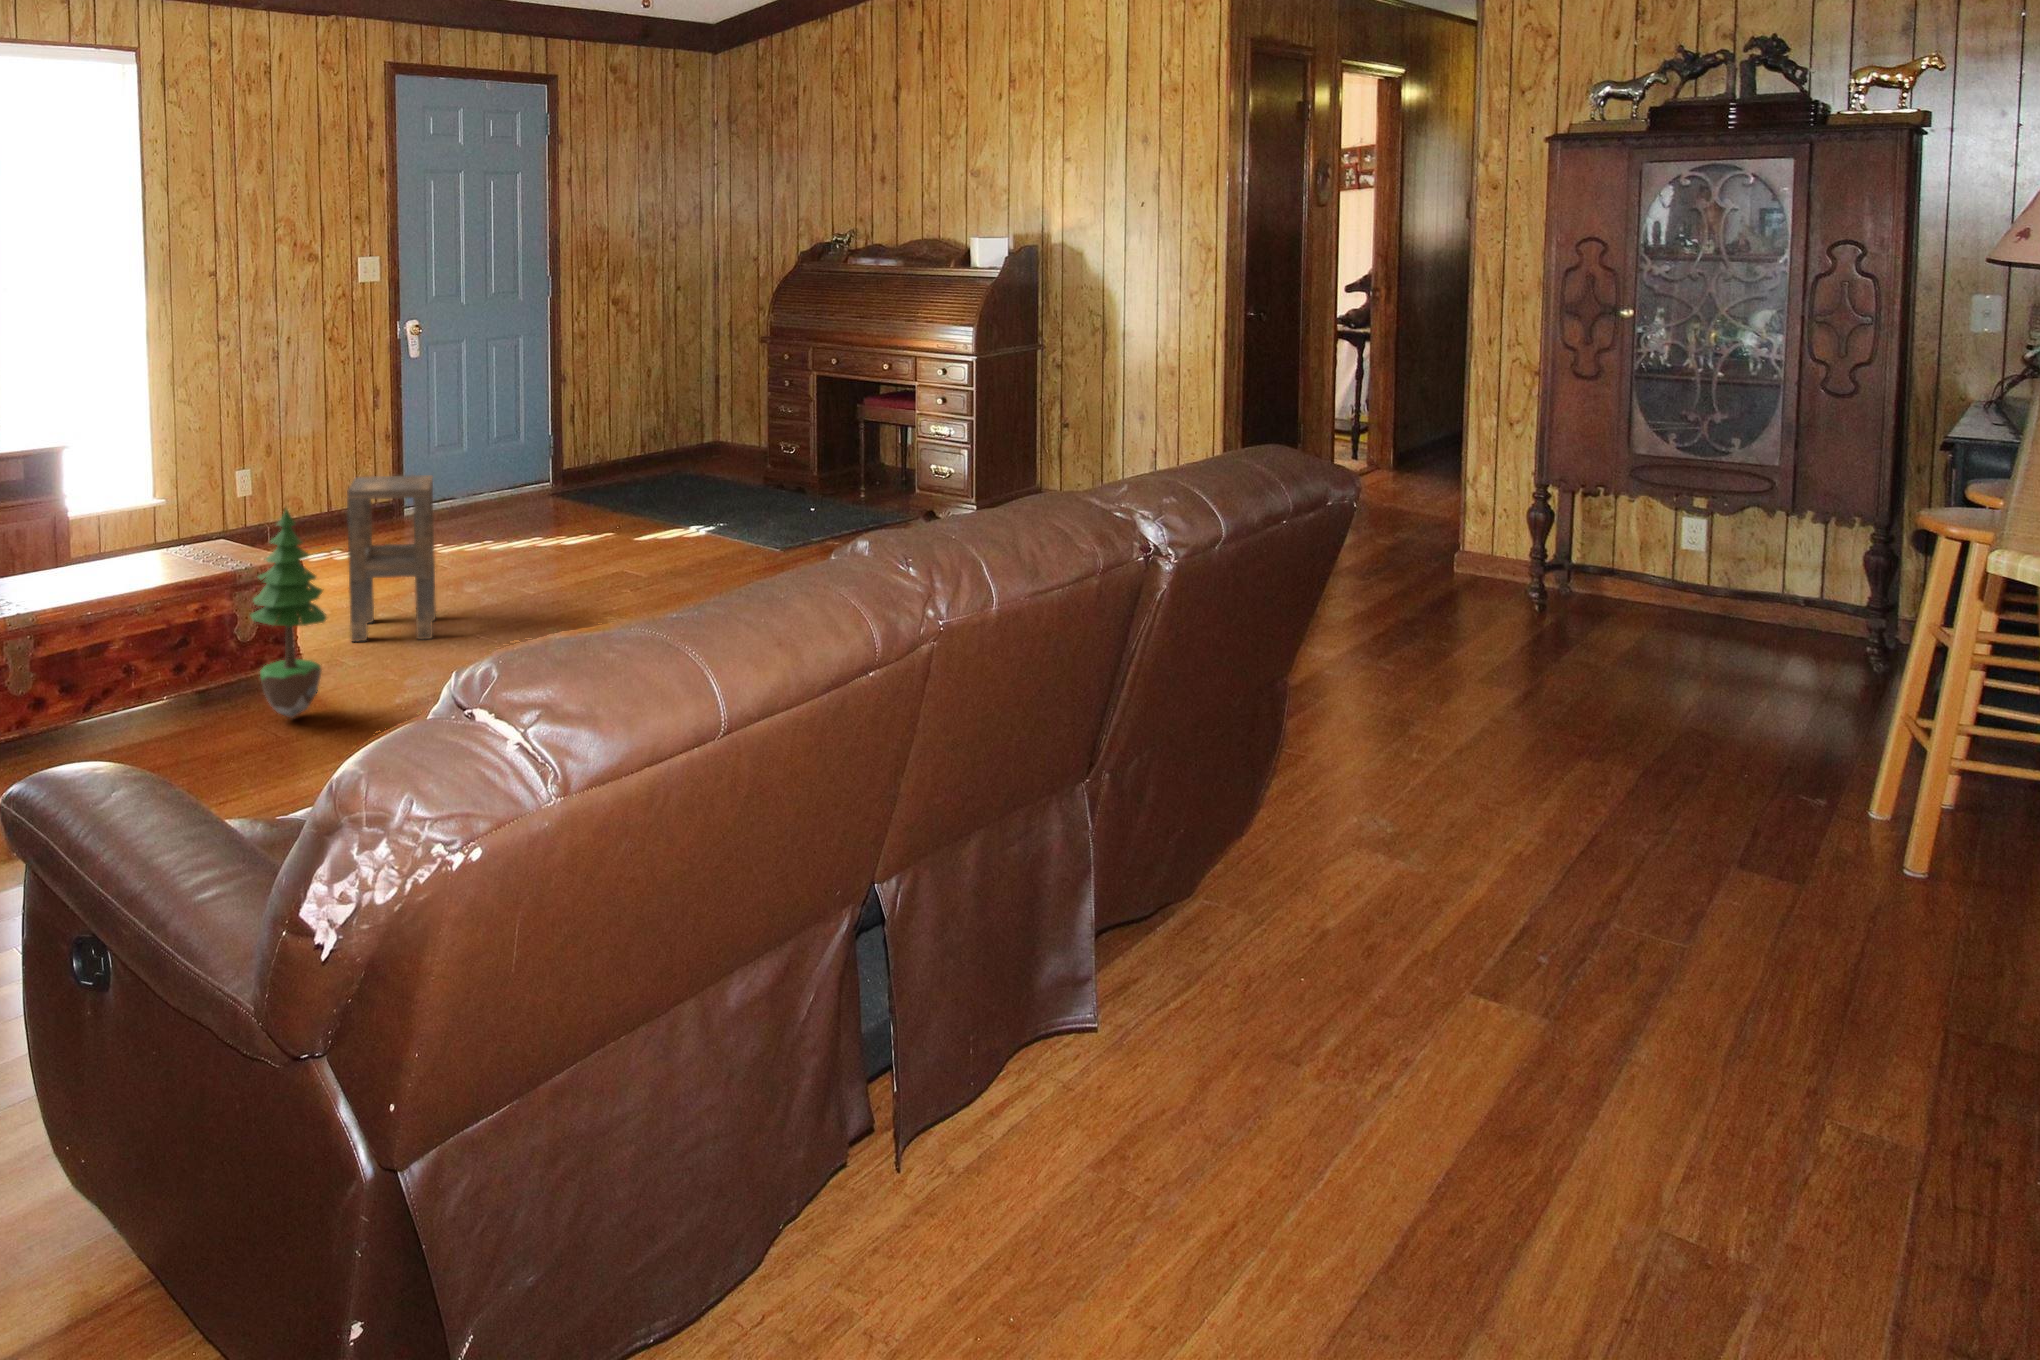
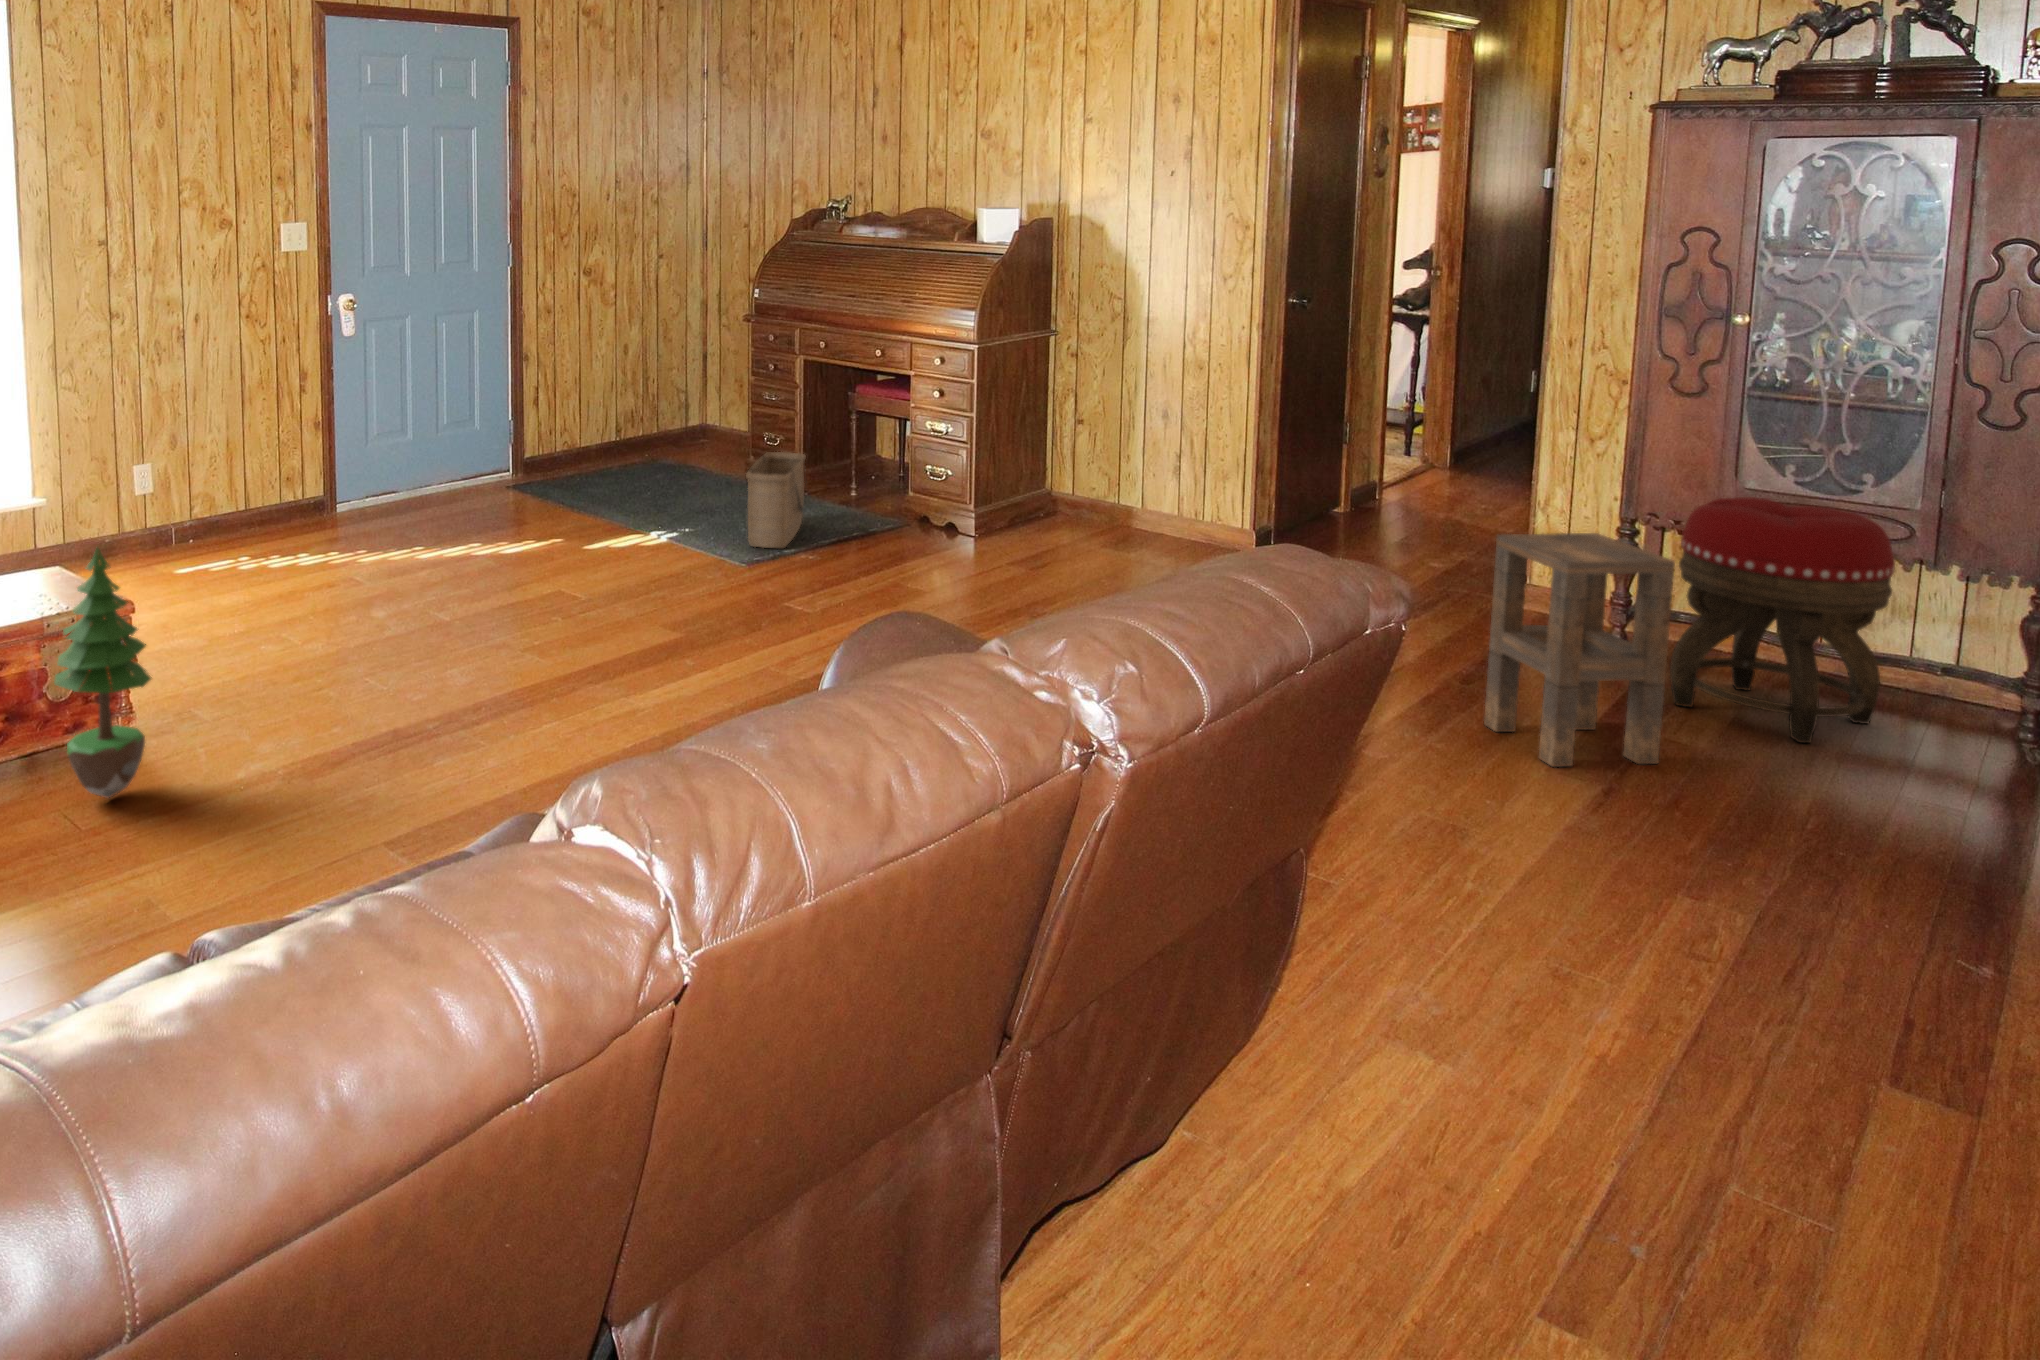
basket: none [773,455,825,536] -> present [746,452,806,548]
footstool: none [1580,462,1760,661] -> present [1670,497,1895,744]
side table: present [347,475,436,642] -> present [1484,533,1675,767]

